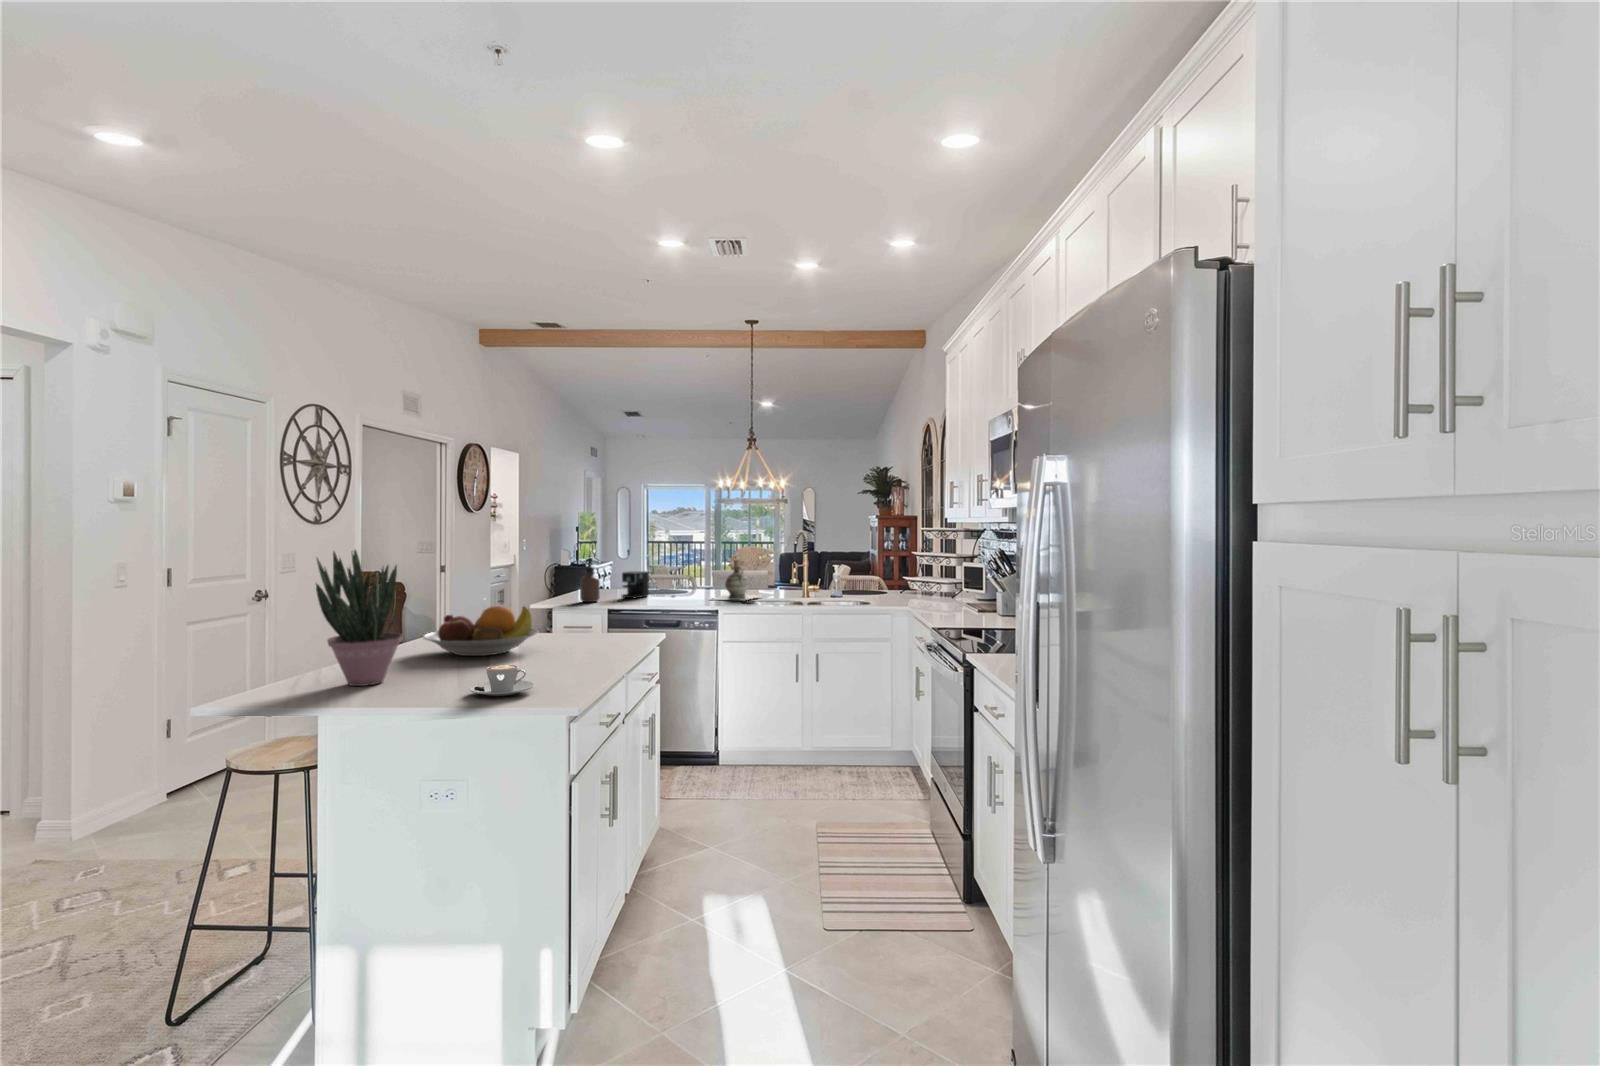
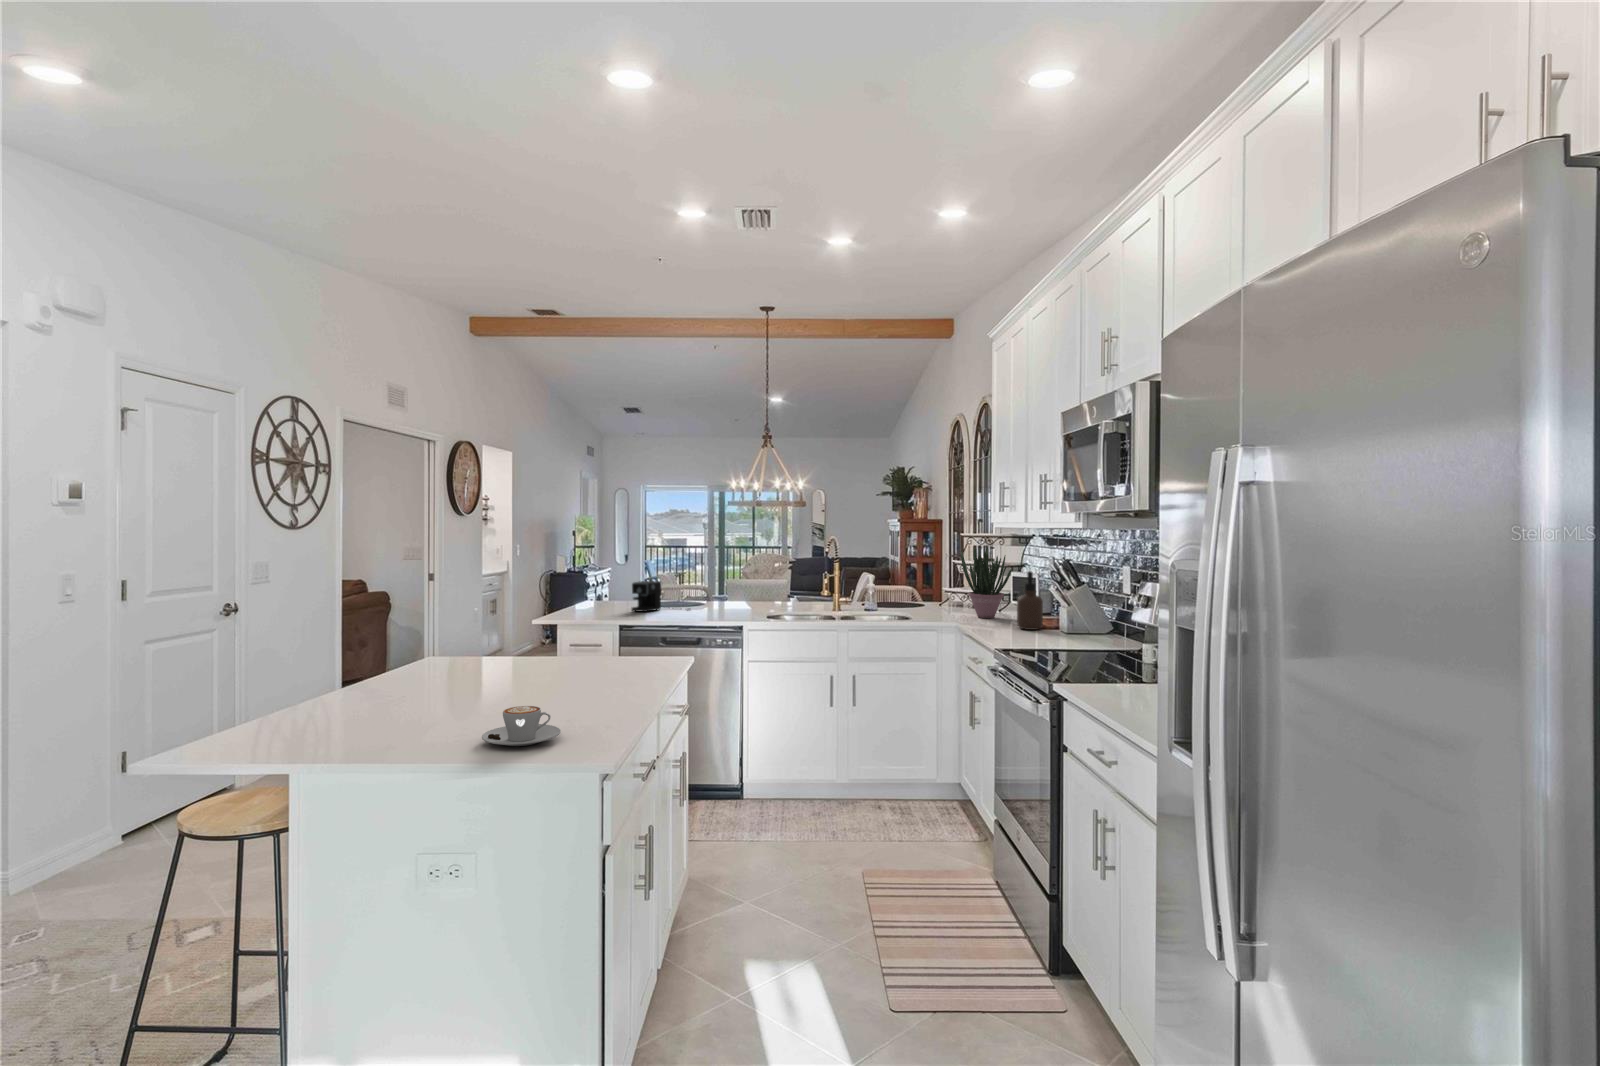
potted plant: present [316,550,403,686] -> present [961,547,1011,618]
soap dispenser: present [580,558,600,602] -> present [1017,571,1043,630]
ceramic jug: present [712,560,758,601] -> none [727,569,789,614]
fruit bowl: present [423,606,538,656] -> none [418,627,553,688]

